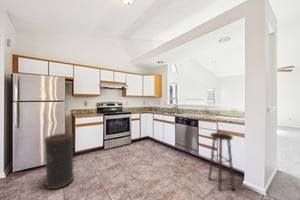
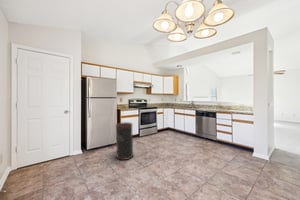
stool: present [209,133,234,190] -> none [228,120,247,159]

